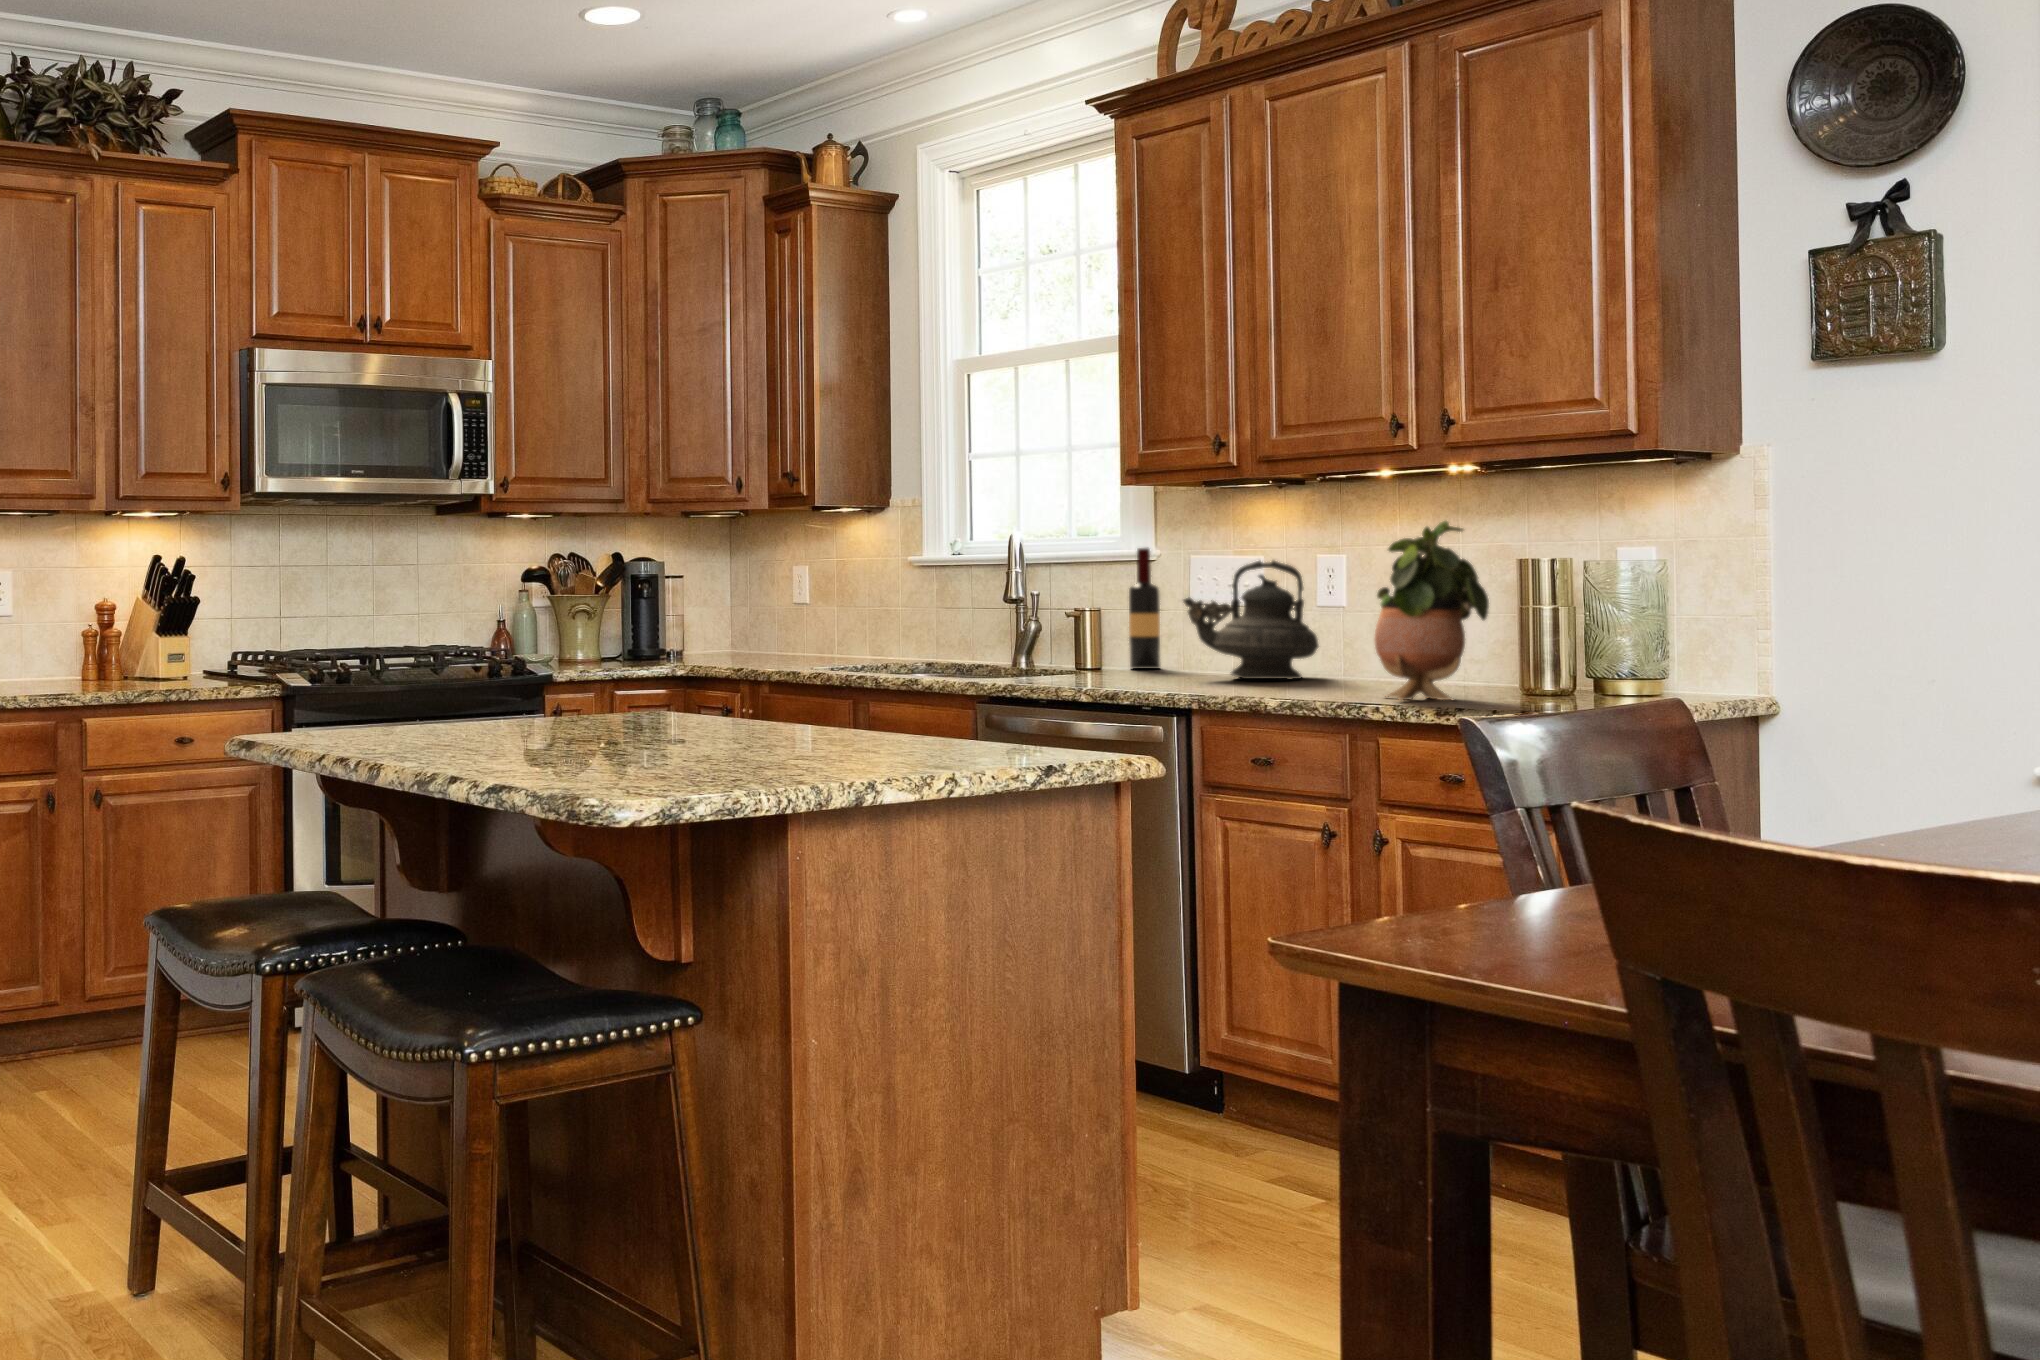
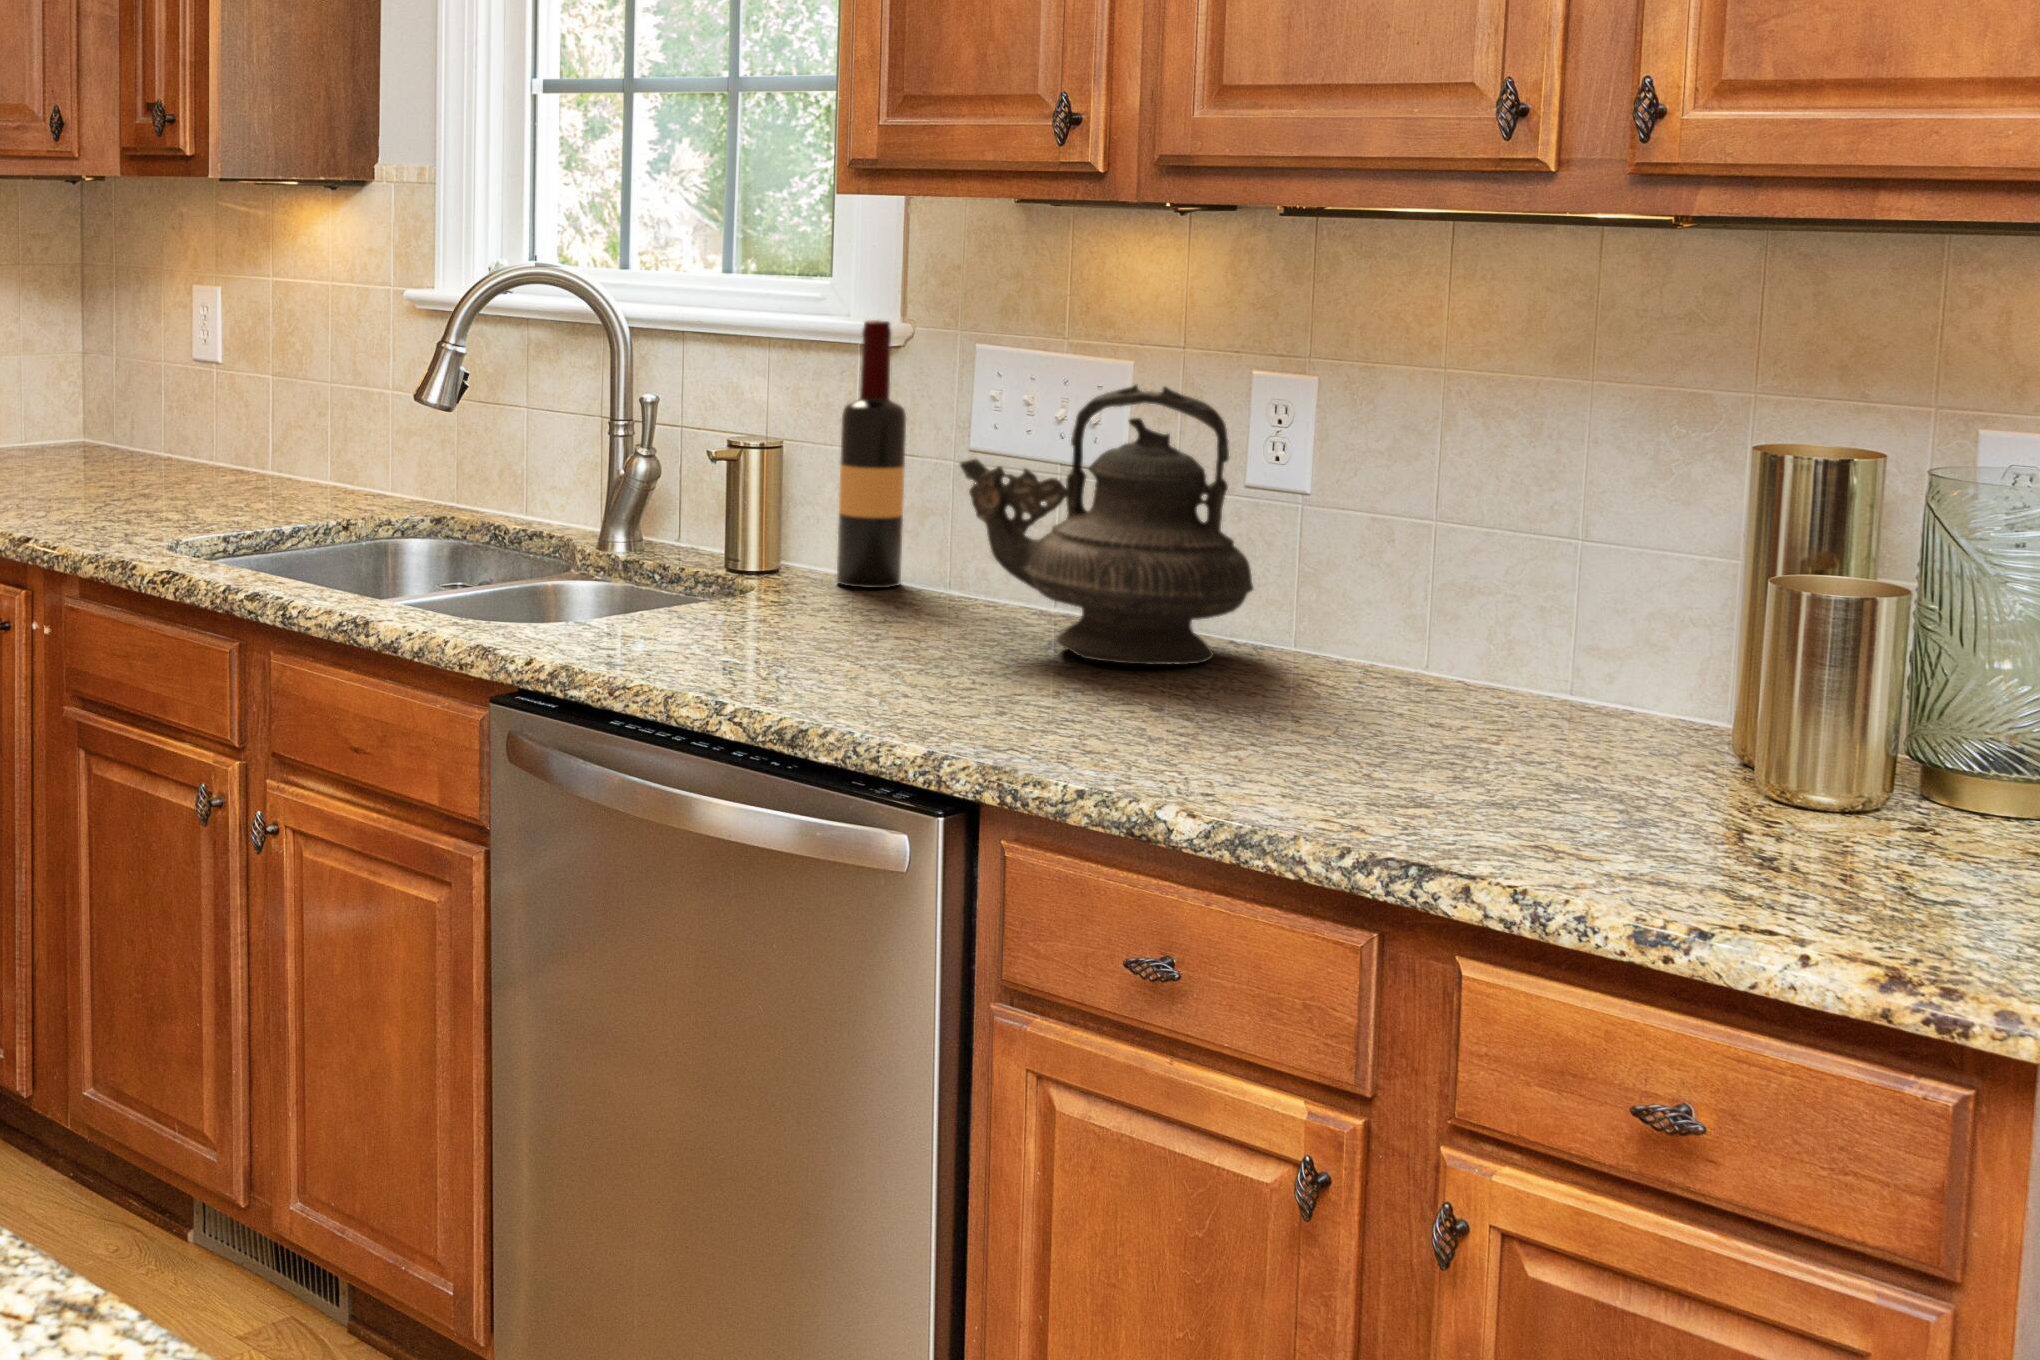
potted plant: present [1375,521,1489,700] -> none [1433,358,1722,820]

